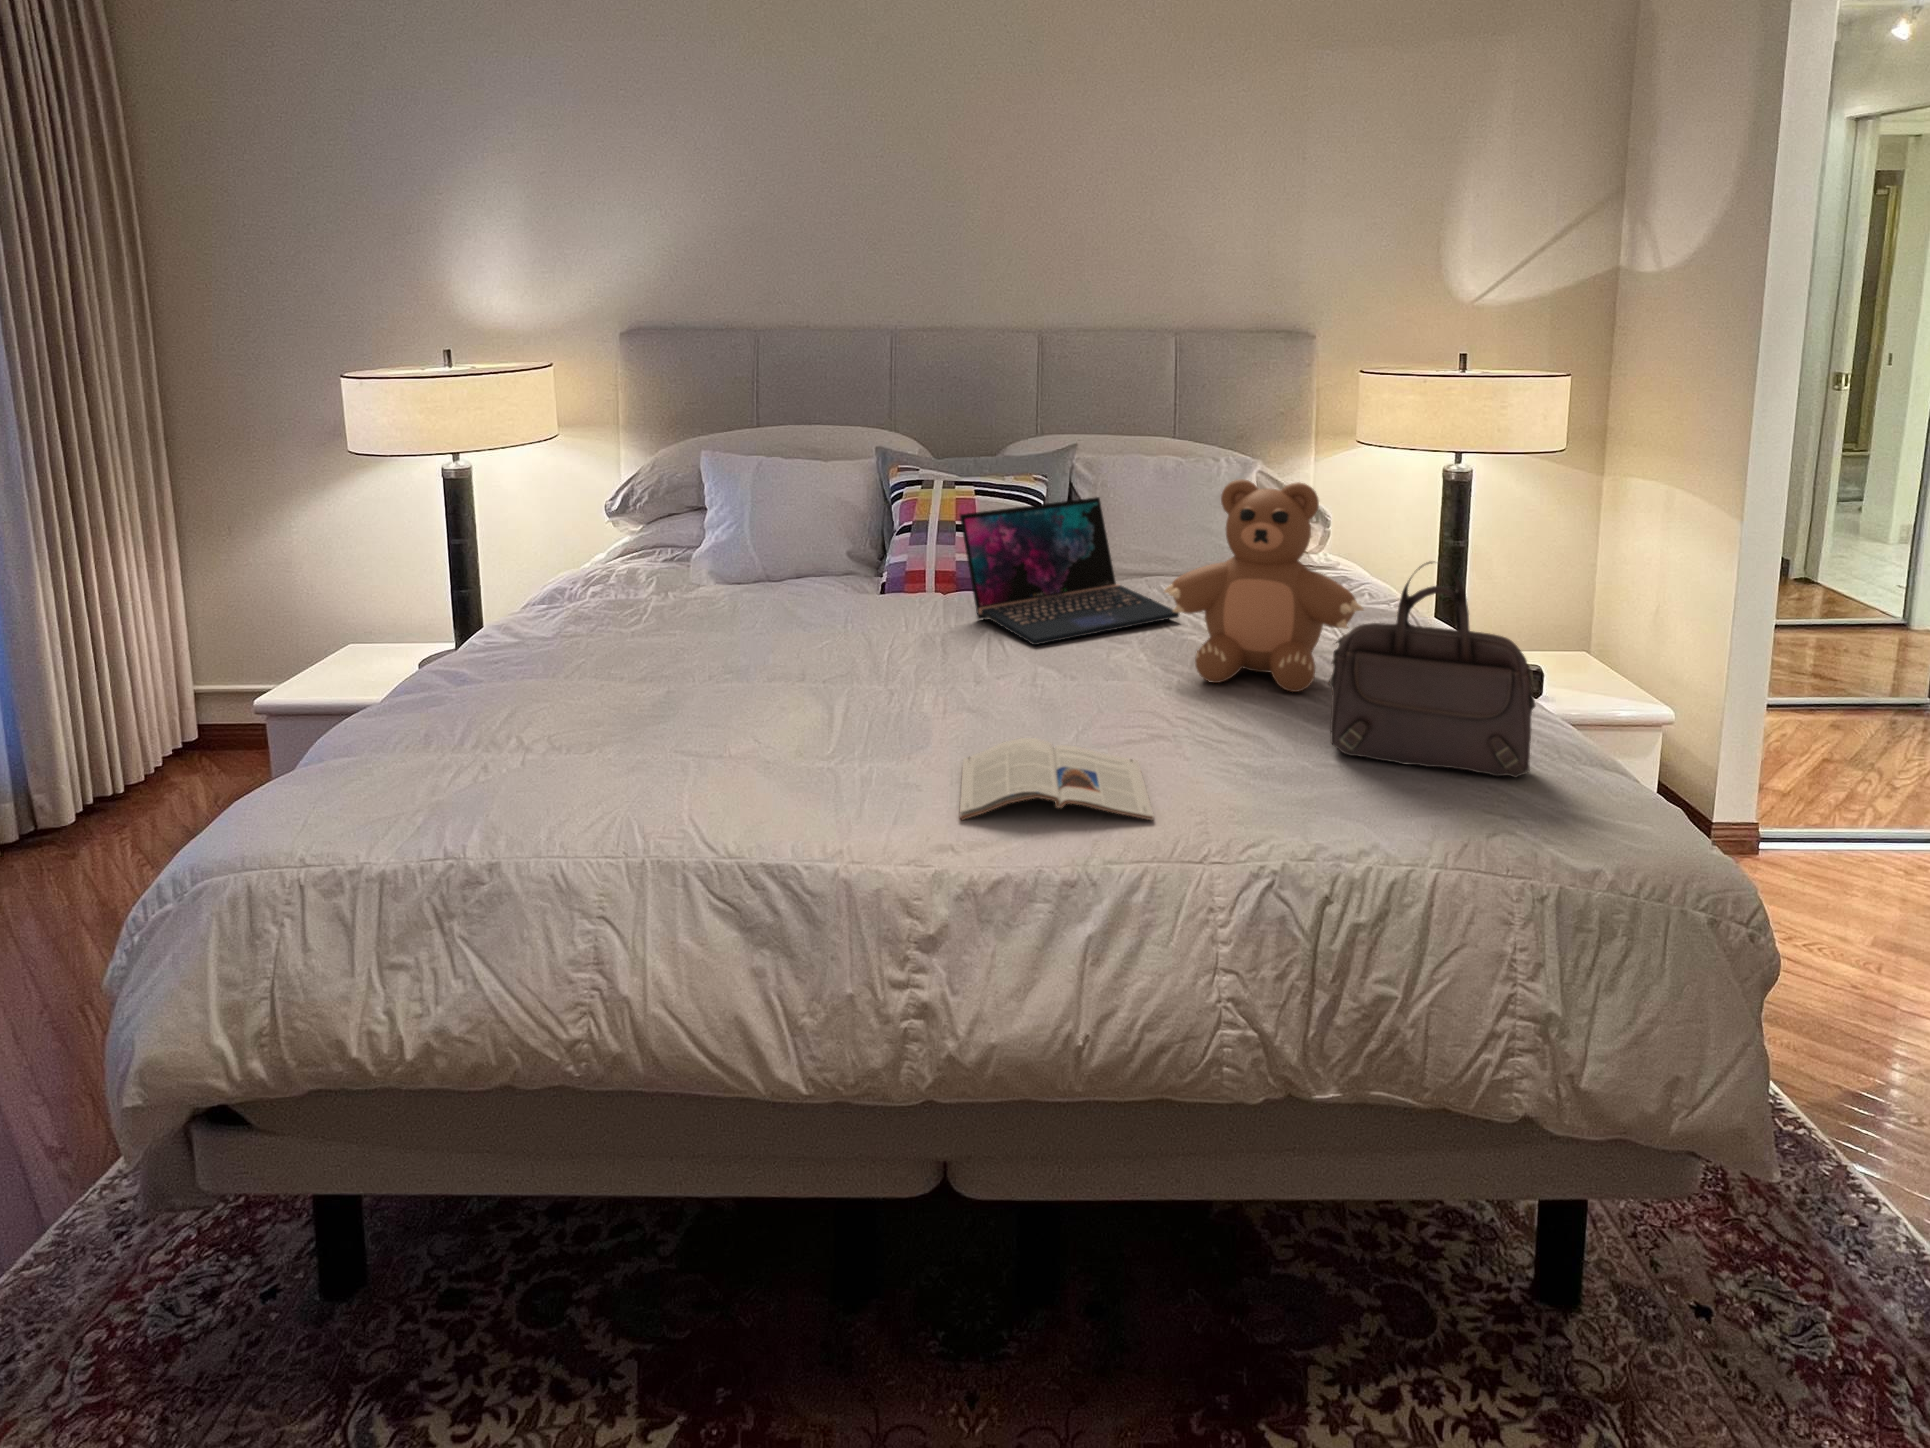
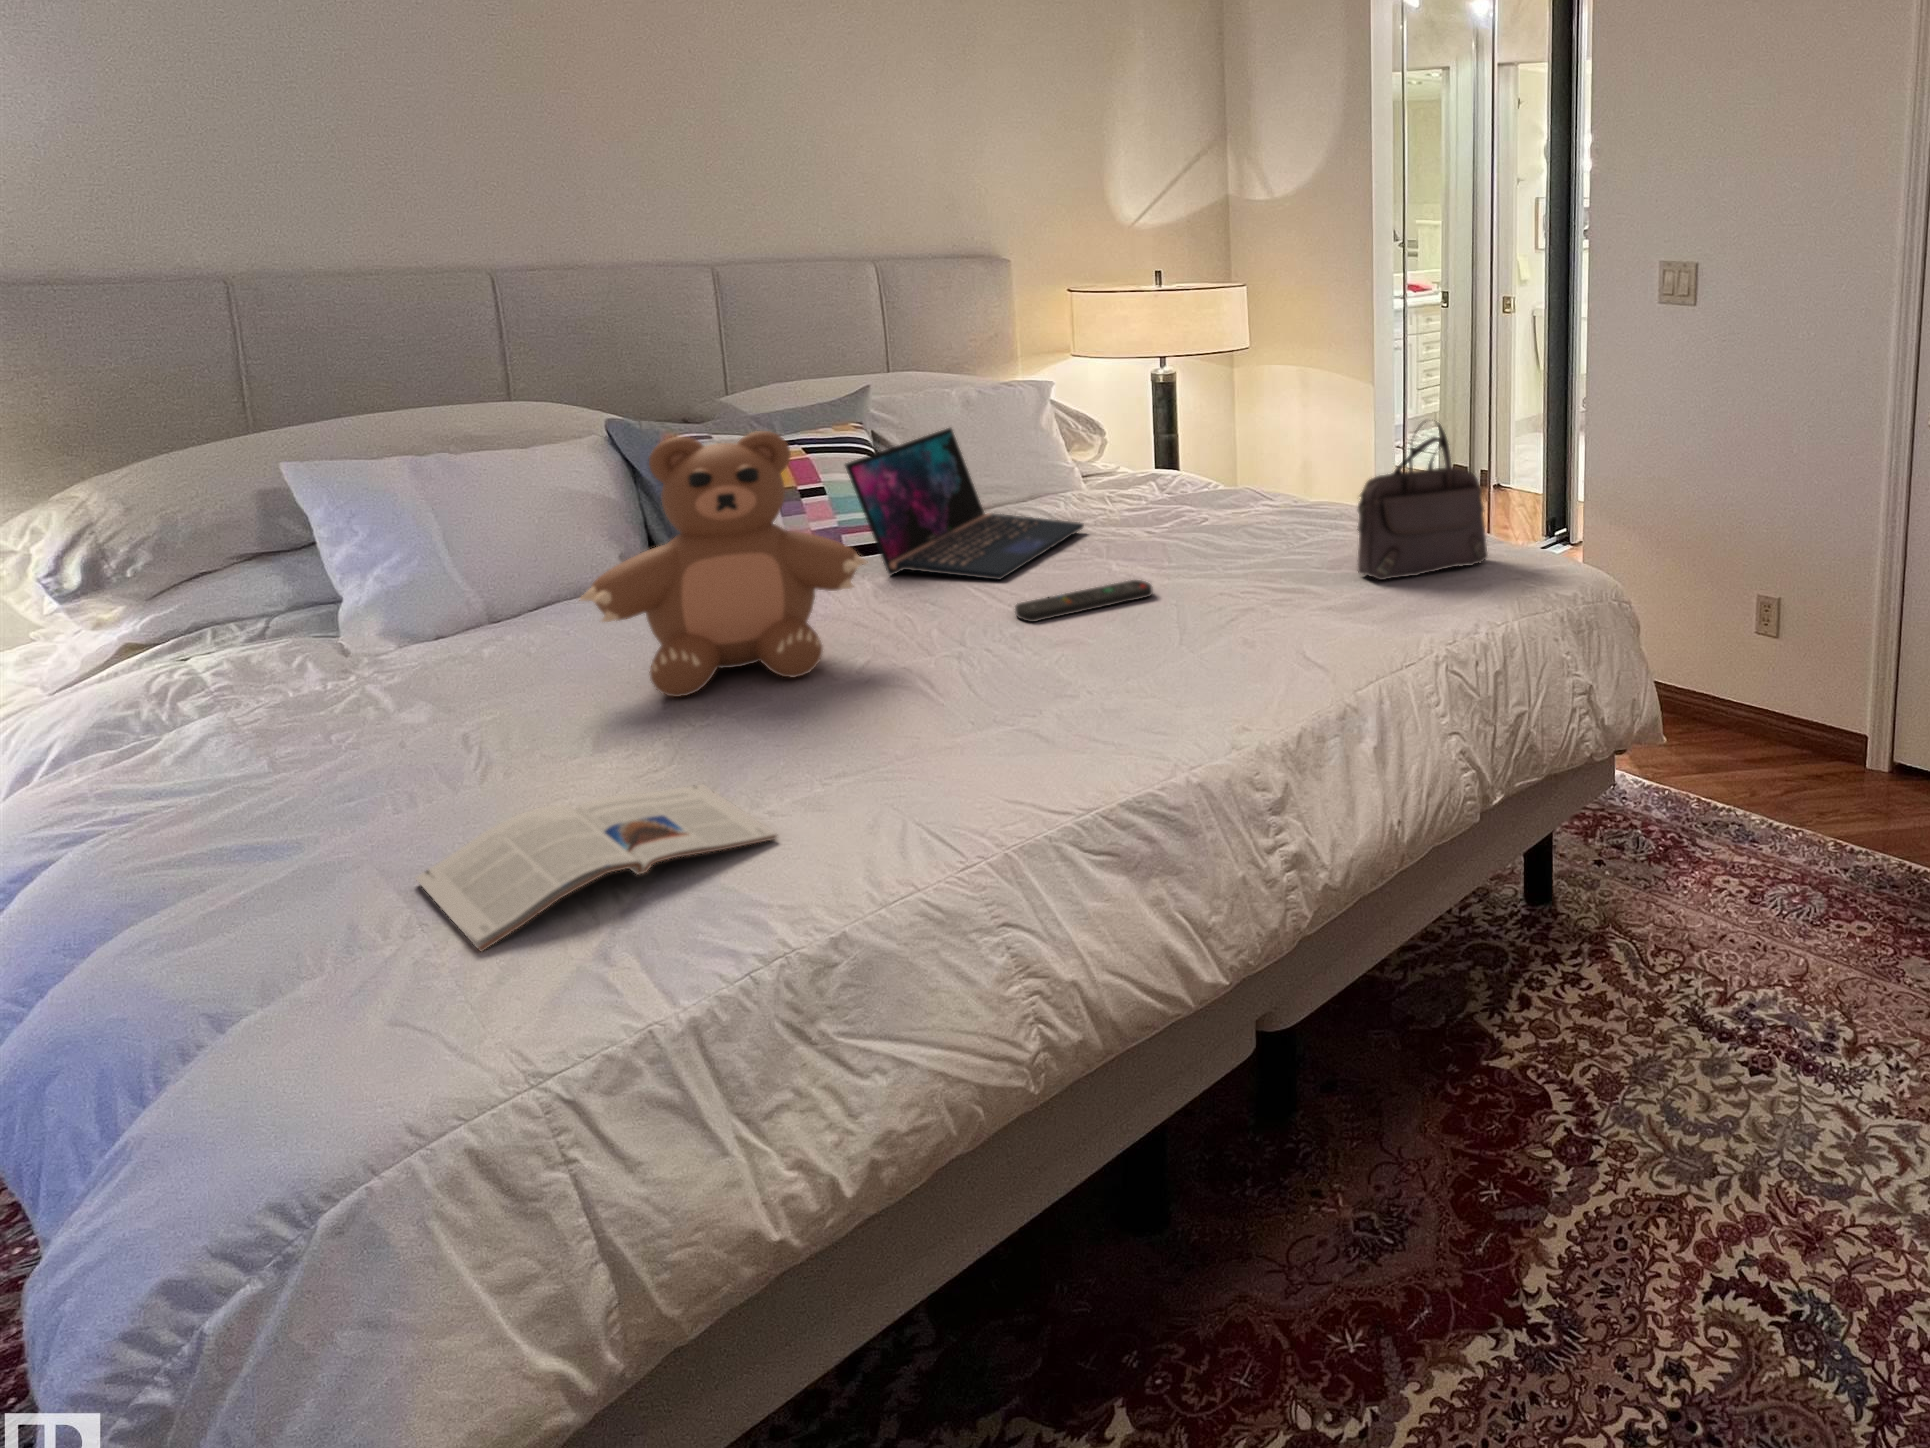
teddy bear: present [1164,479,1363,692] -> present [580,431,868,697]
remote control: none [981,668,1116,697] -> present [1015,580,1152,622]
magazine: present [960,738,1154,820] -> present [416,785,777,952]

